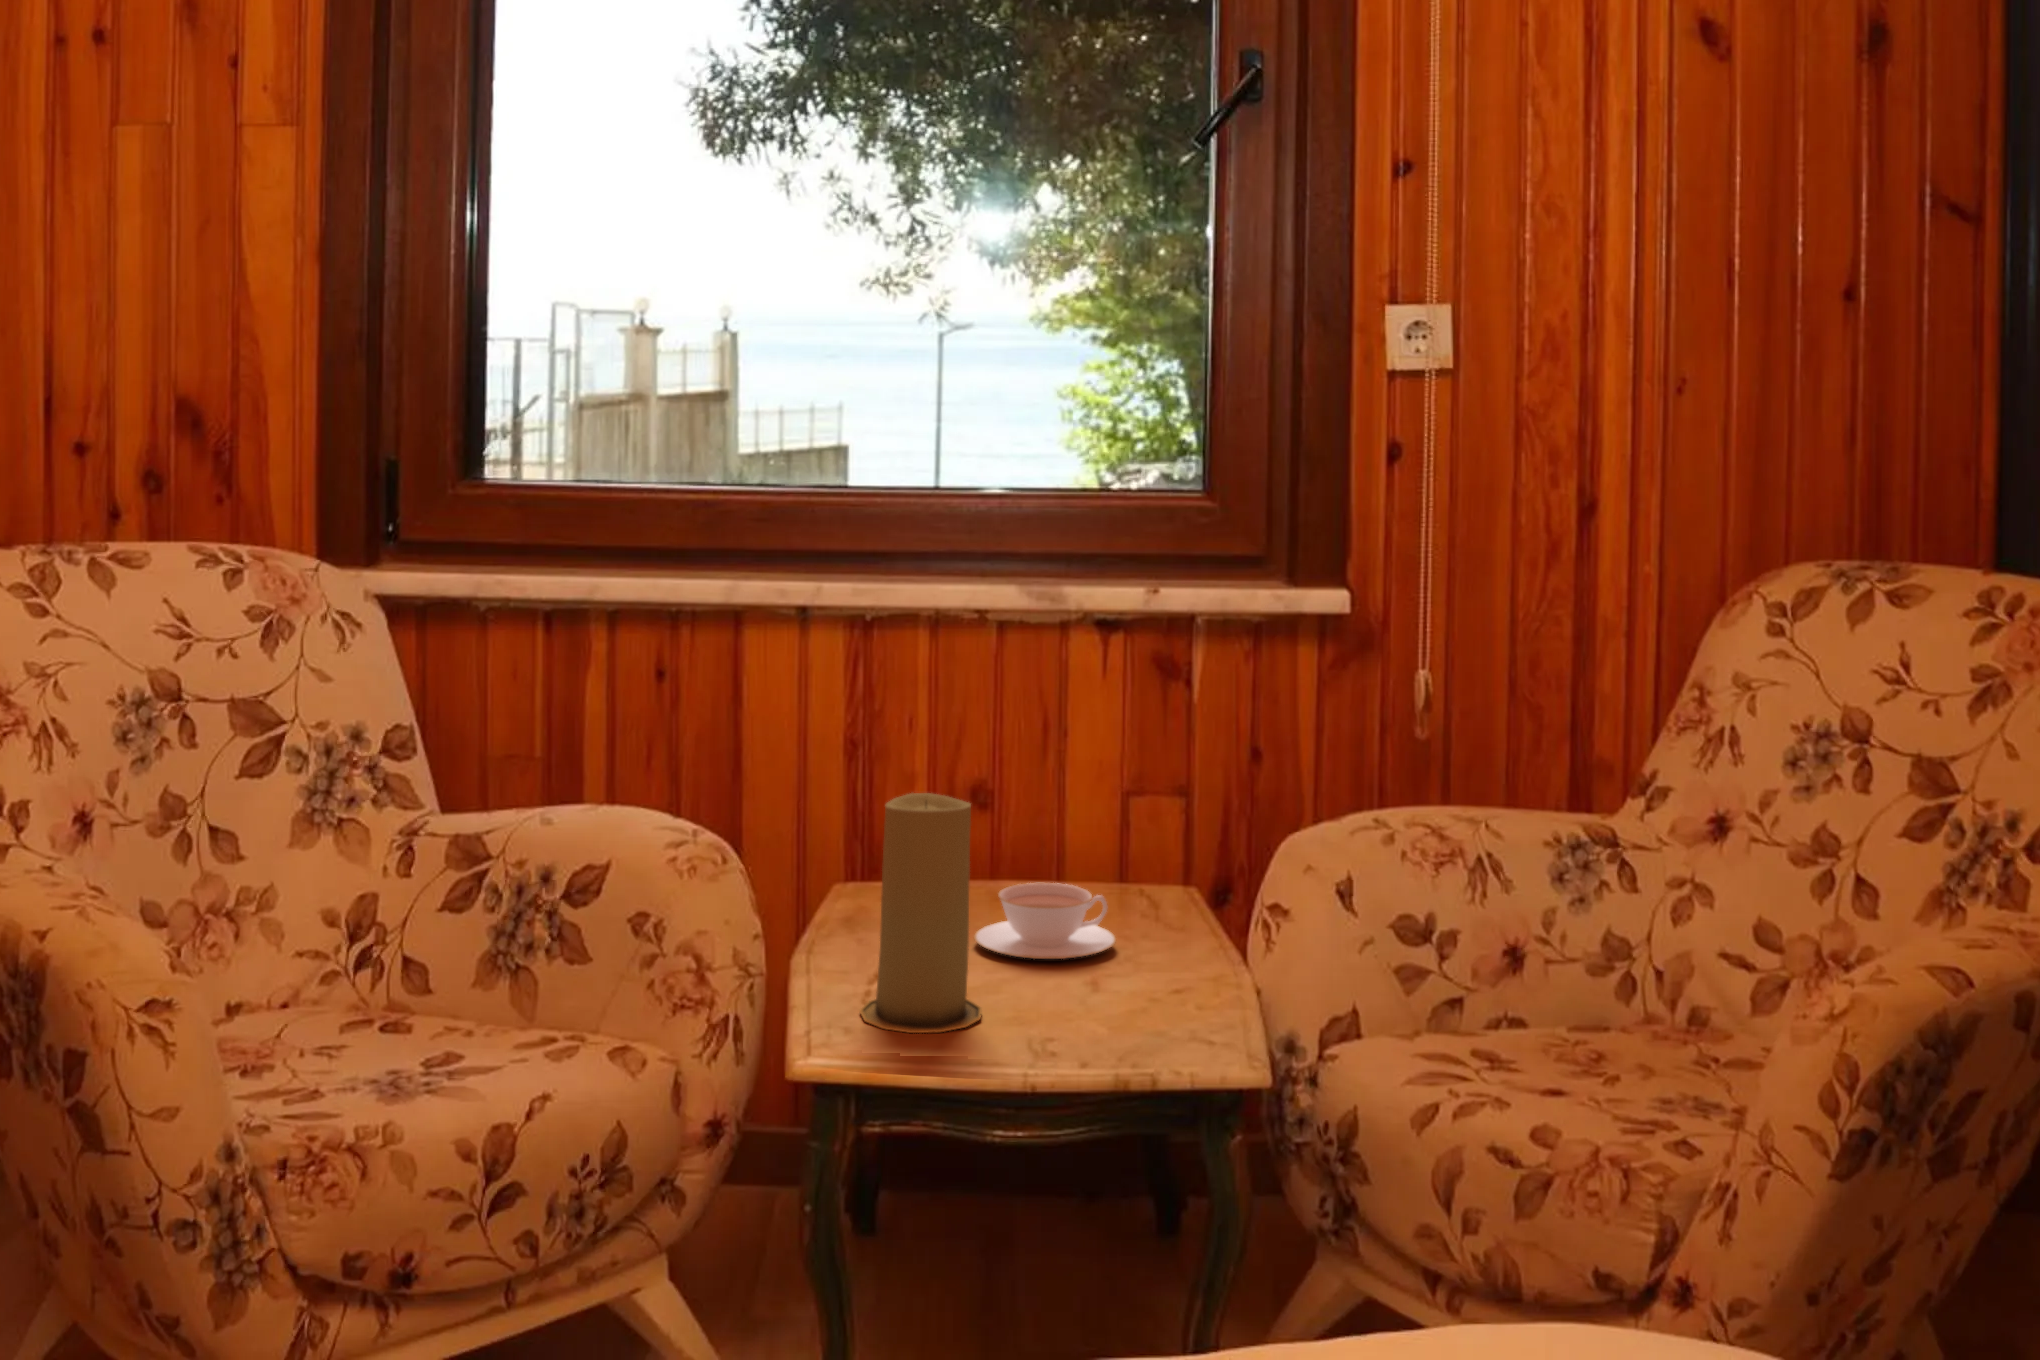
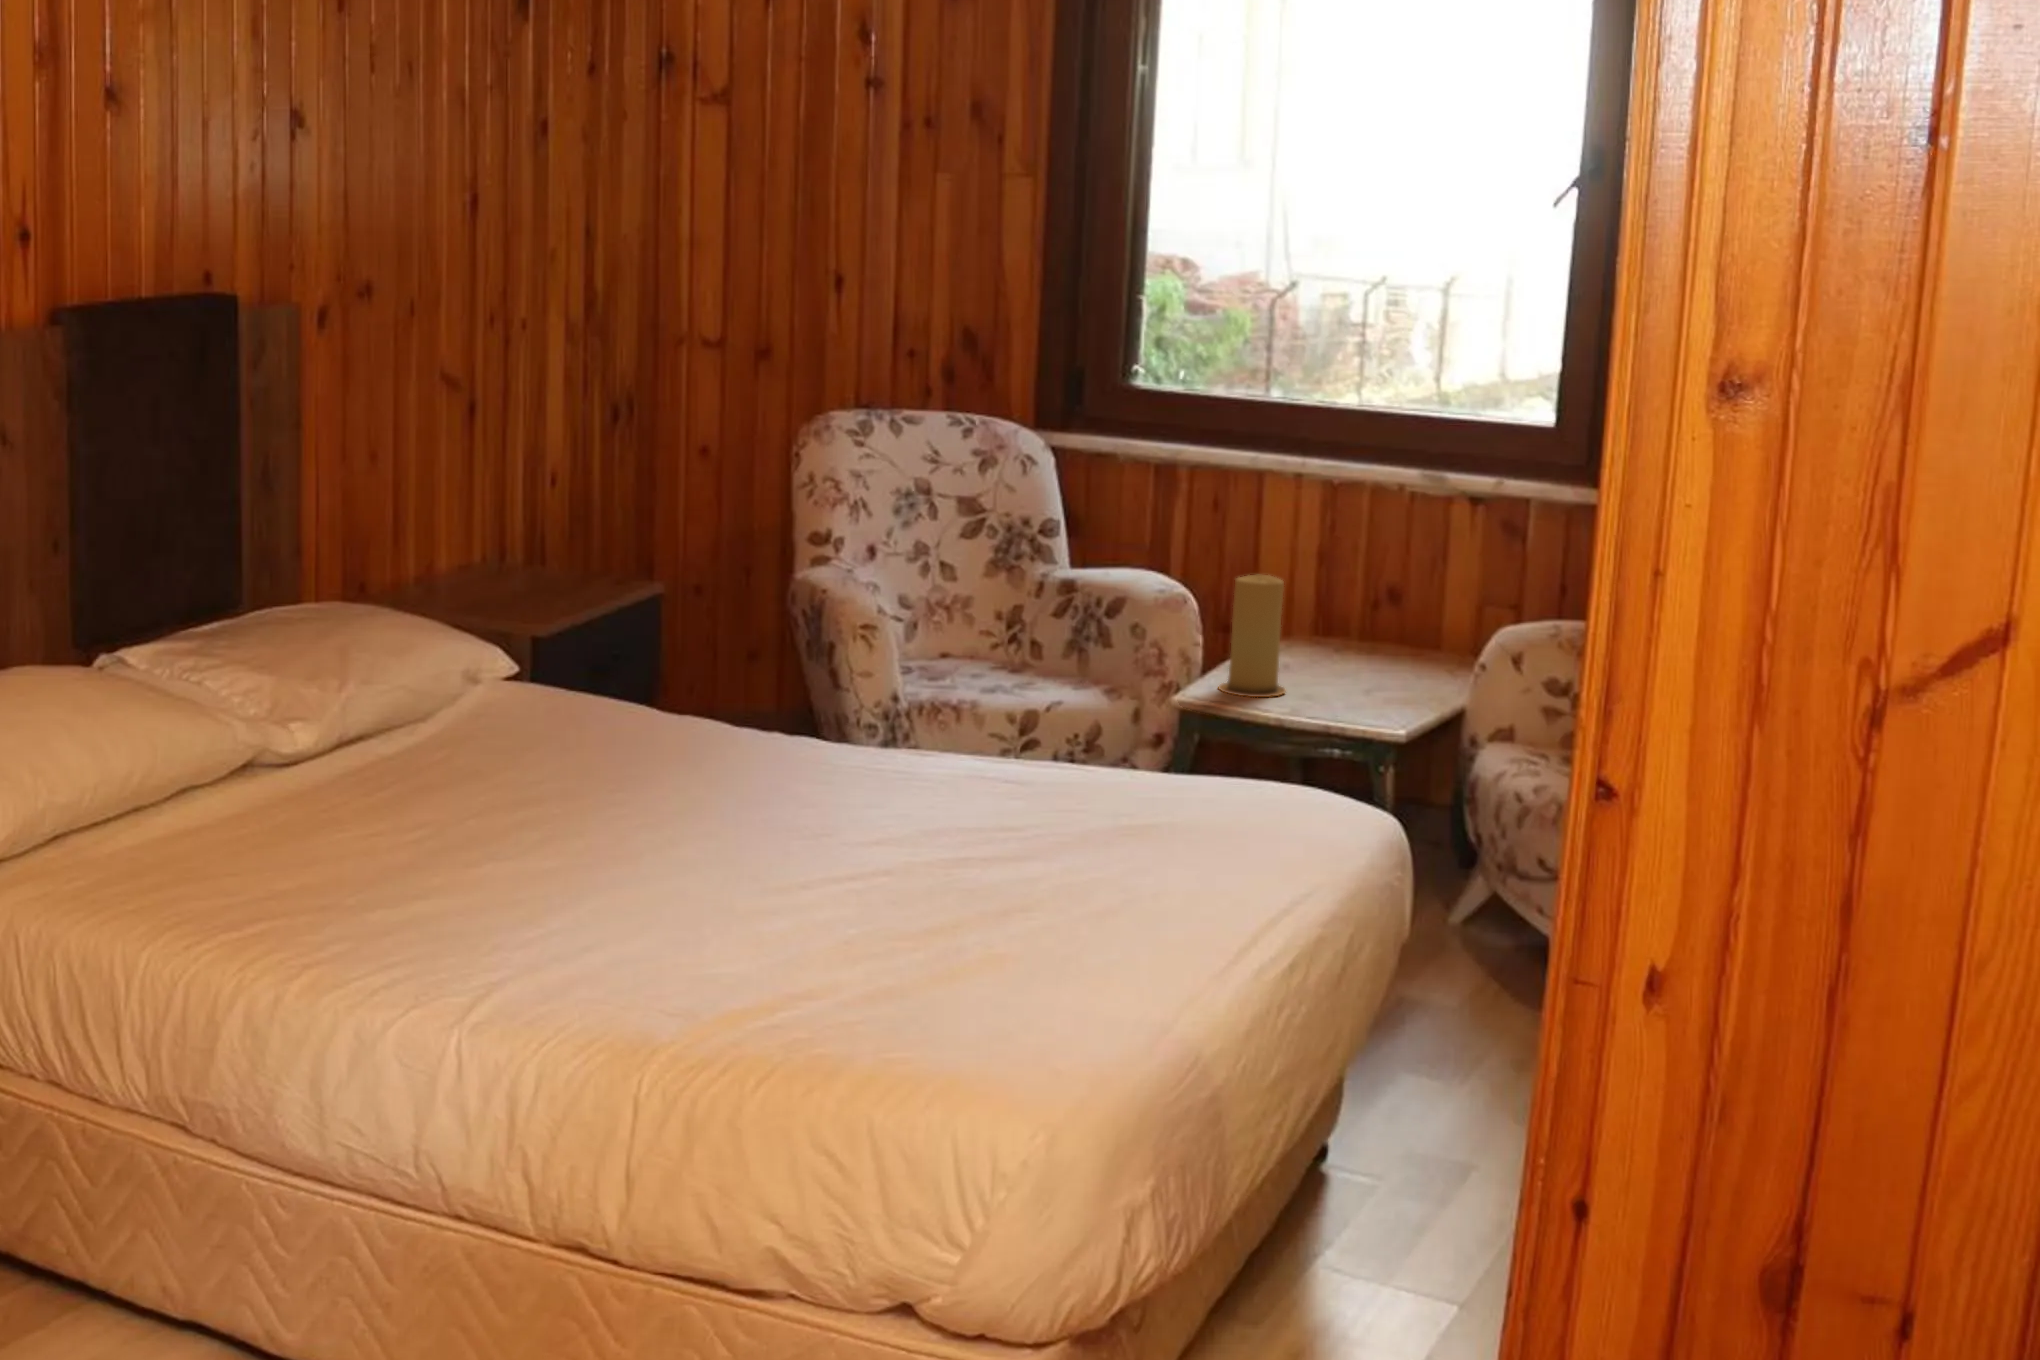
teacup: present [974,883,1116,959] -> none [1333,642,1420,682]

